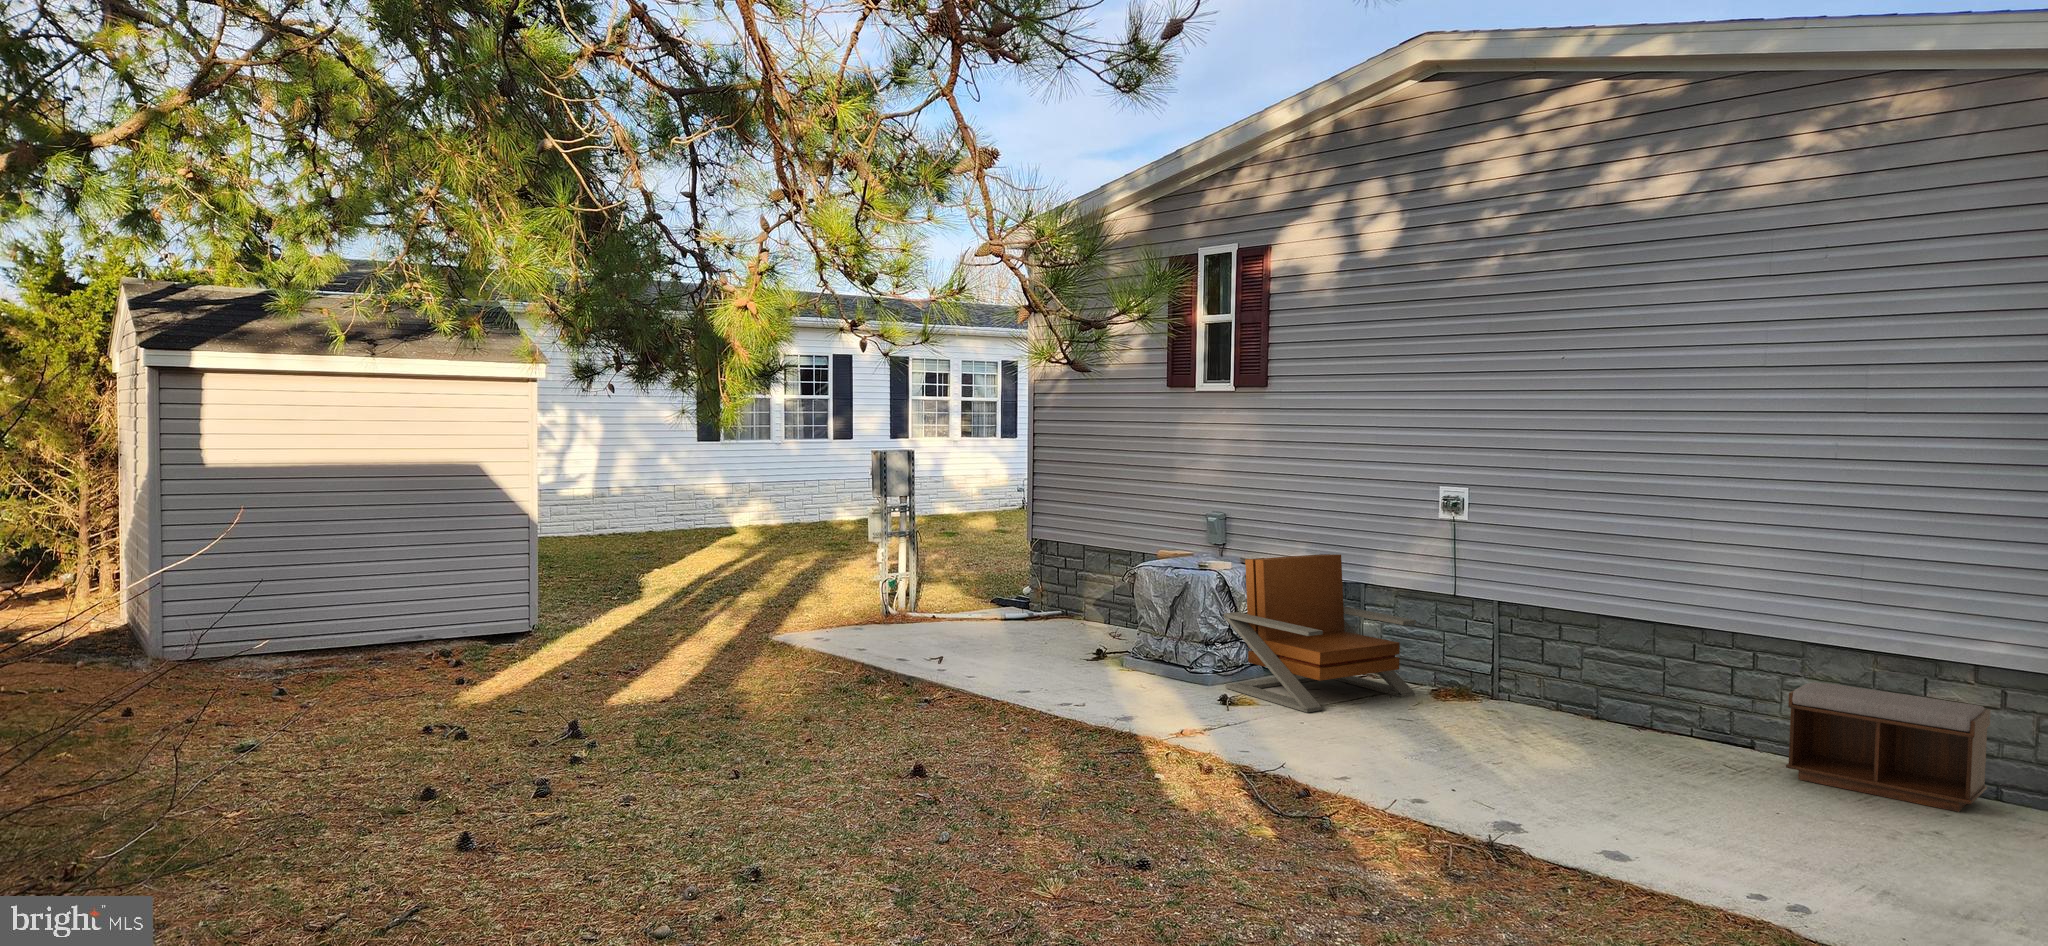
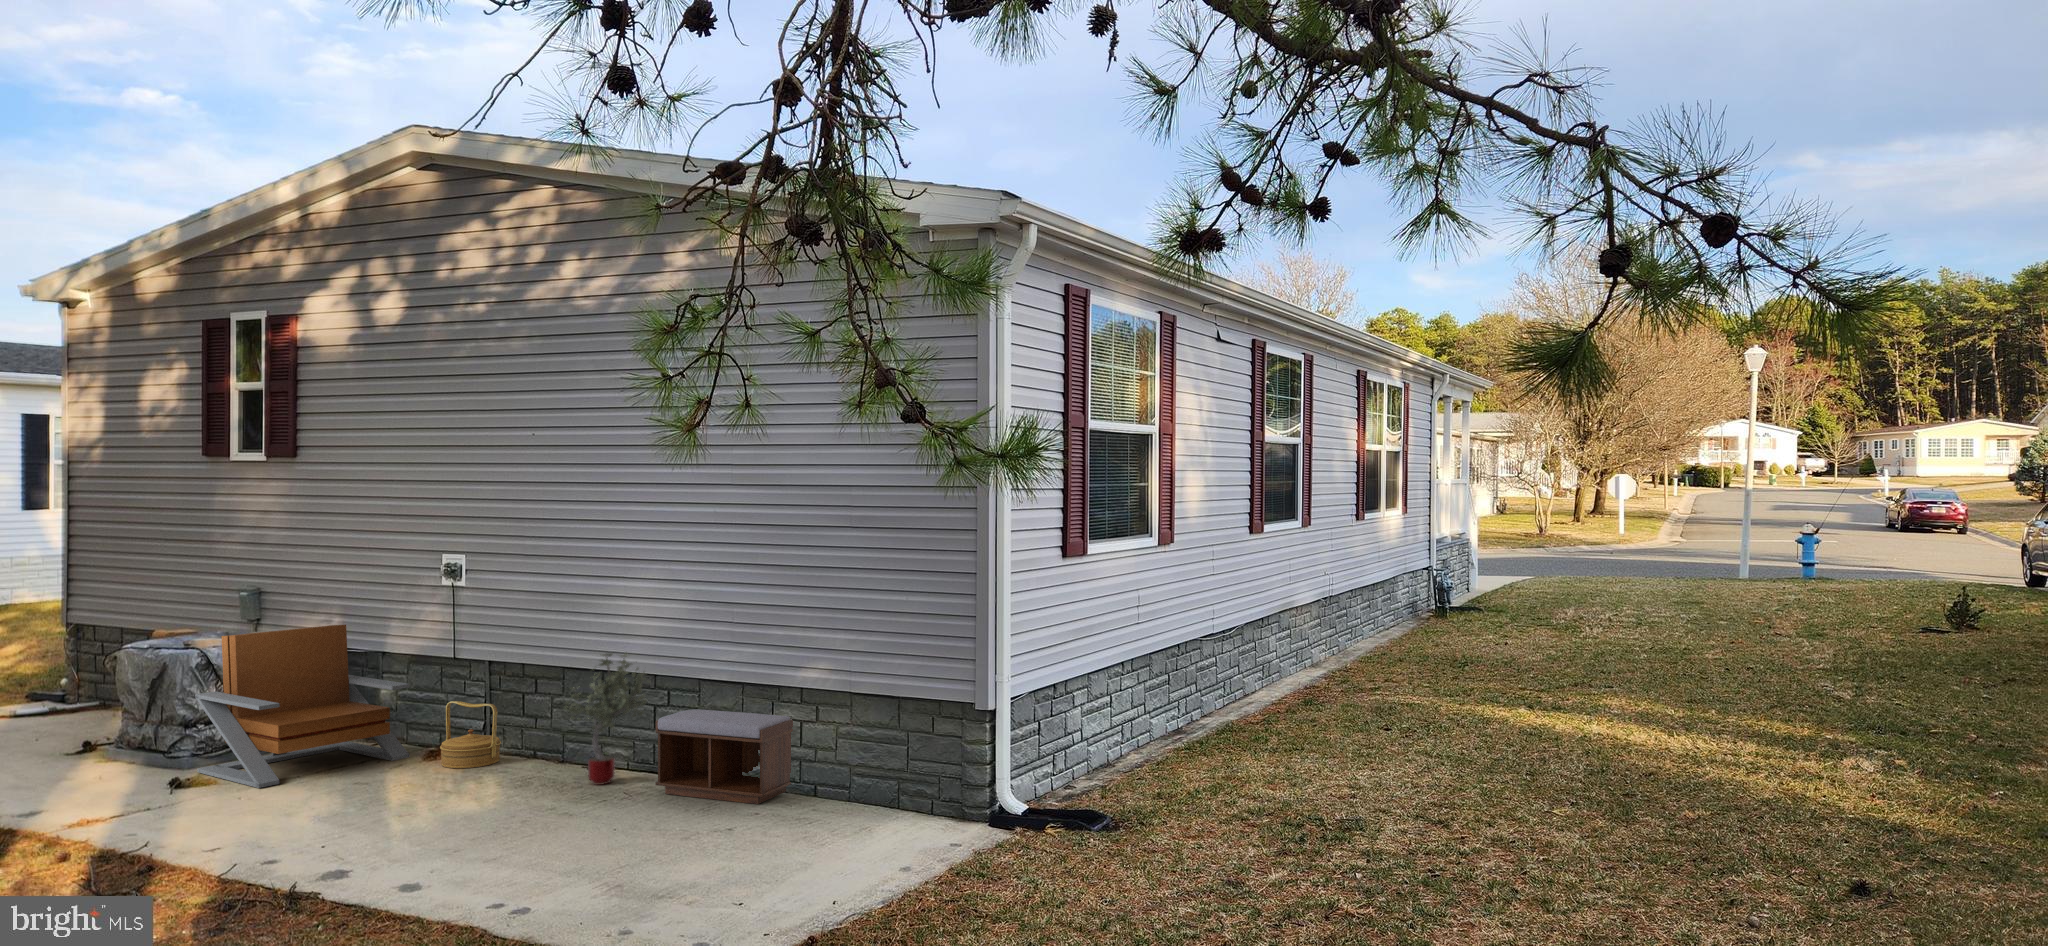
potted tree: none [1629,607,1761,756] -> present [563,653,649,785]
woven basket: none [1461,642,1526,716] -> present [440,701,501,768]

